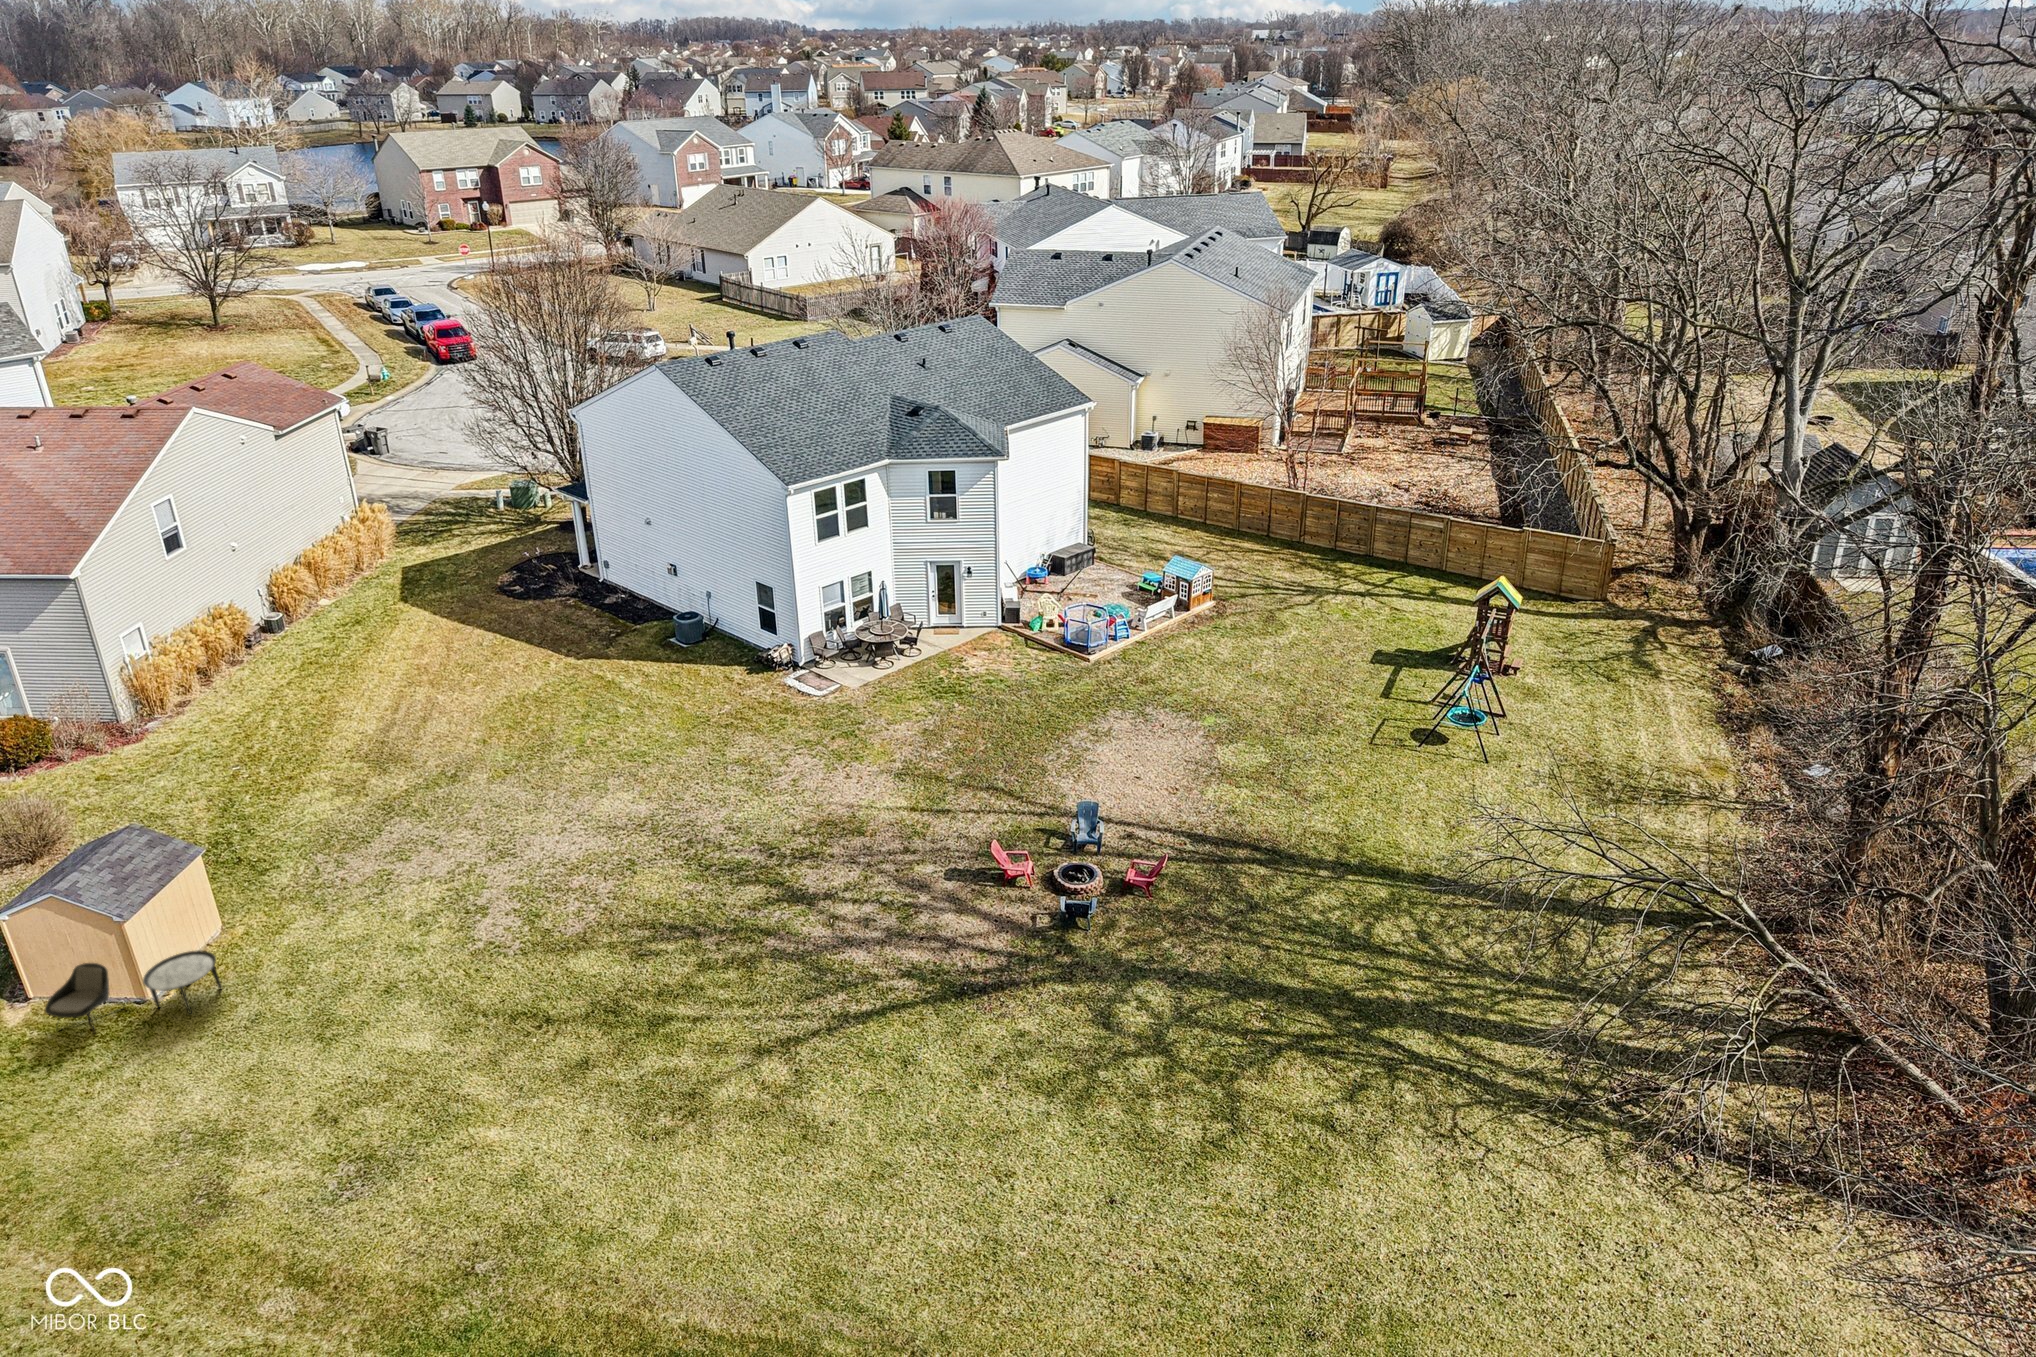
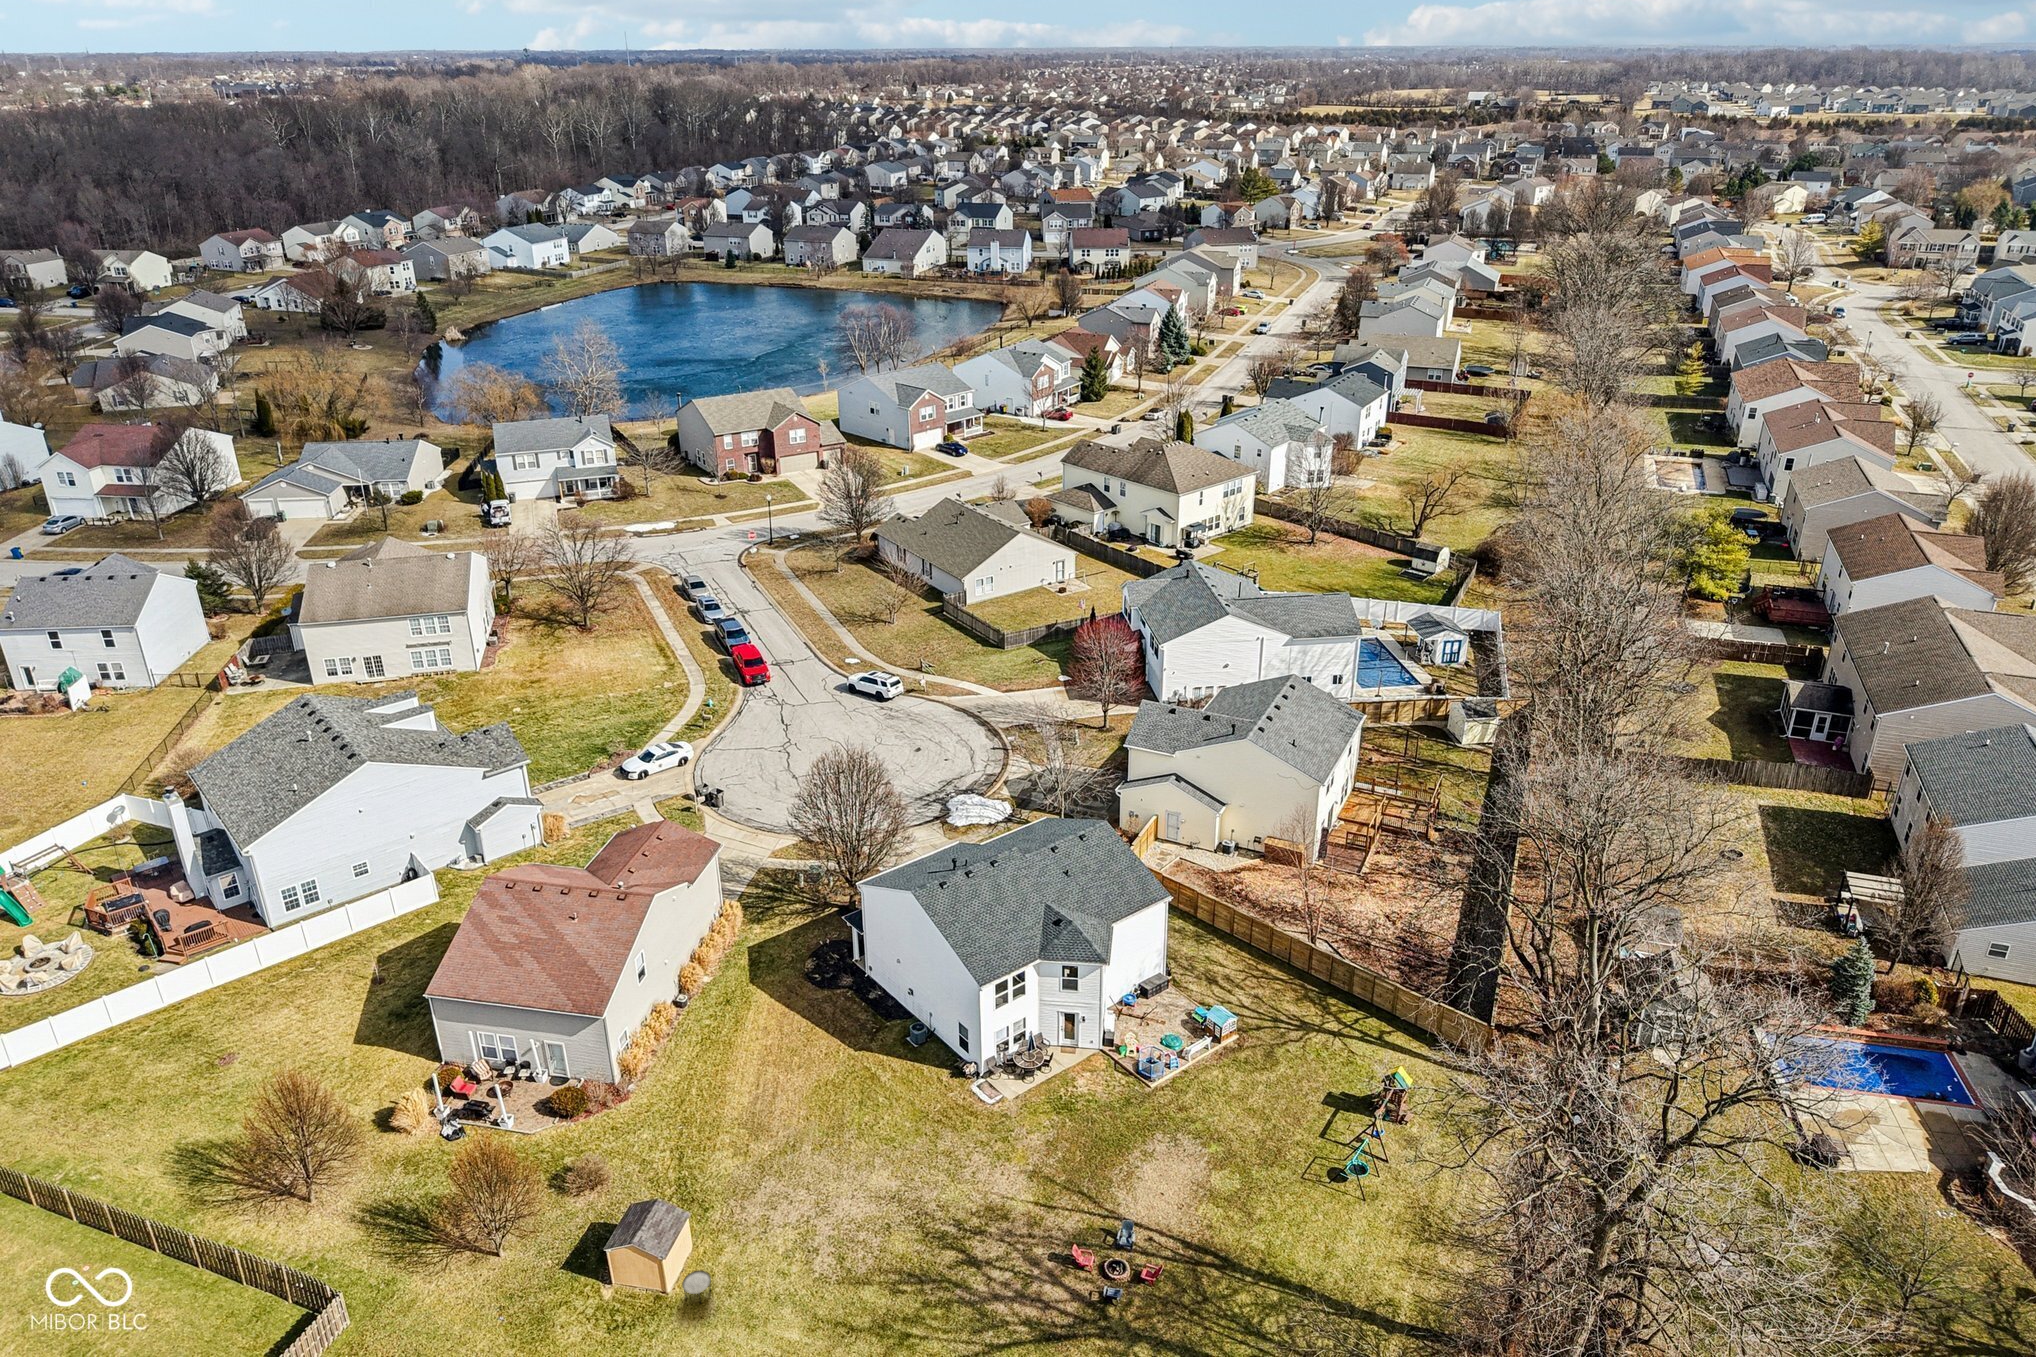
lounge chair: present [45,963,124,1032] -> none [643,1275,672,1310]

